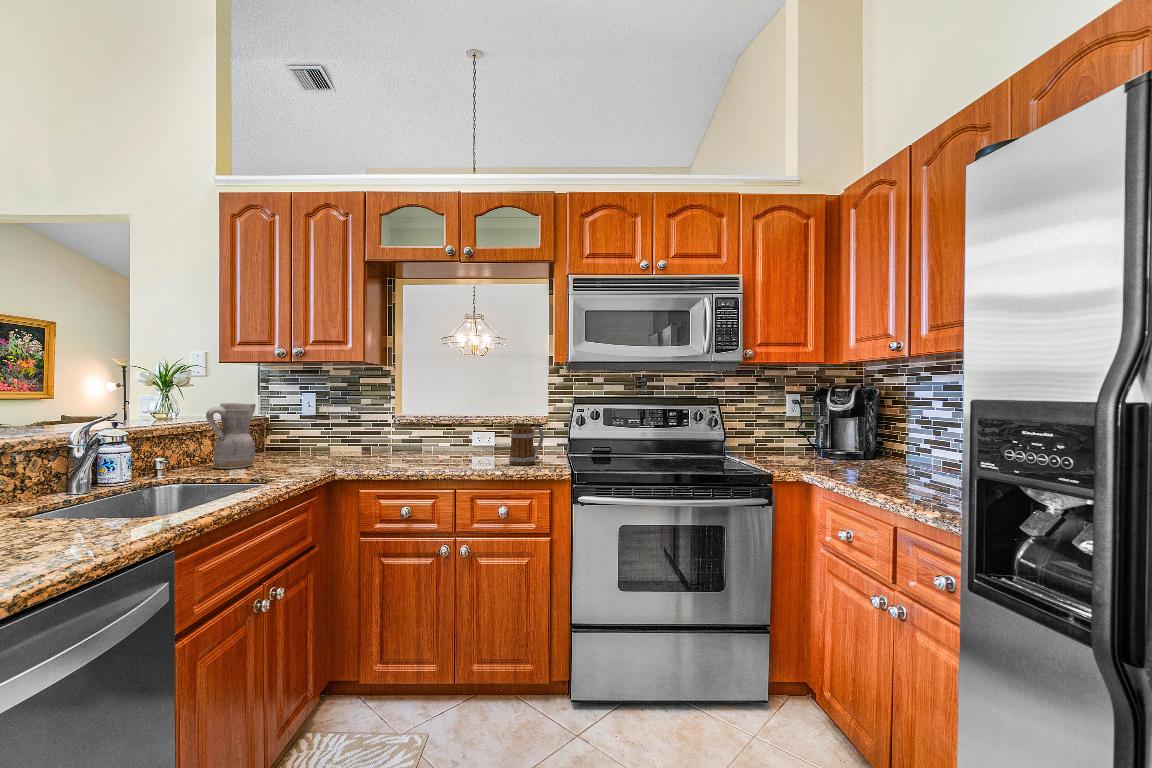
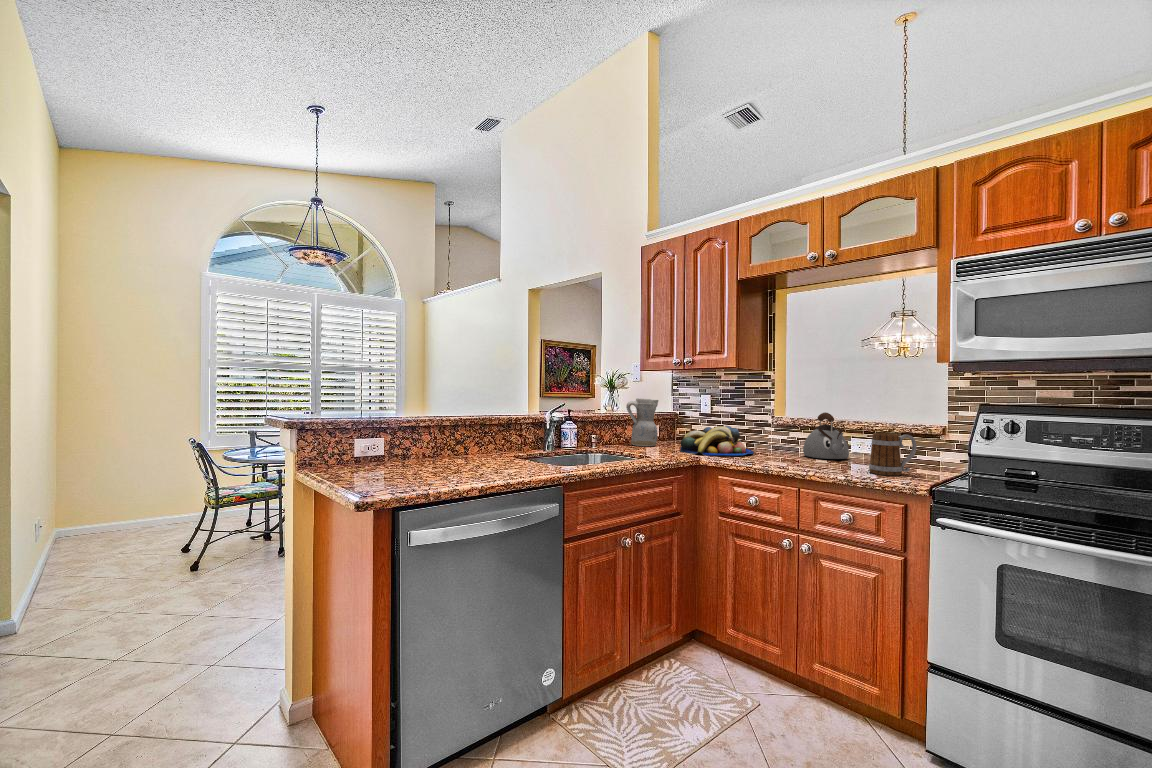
kettle: none [434,410,477,457] -> present [803,412,849,459]
fruit bowl: none [295,431,387,470] -> present [680,426,754,456]

